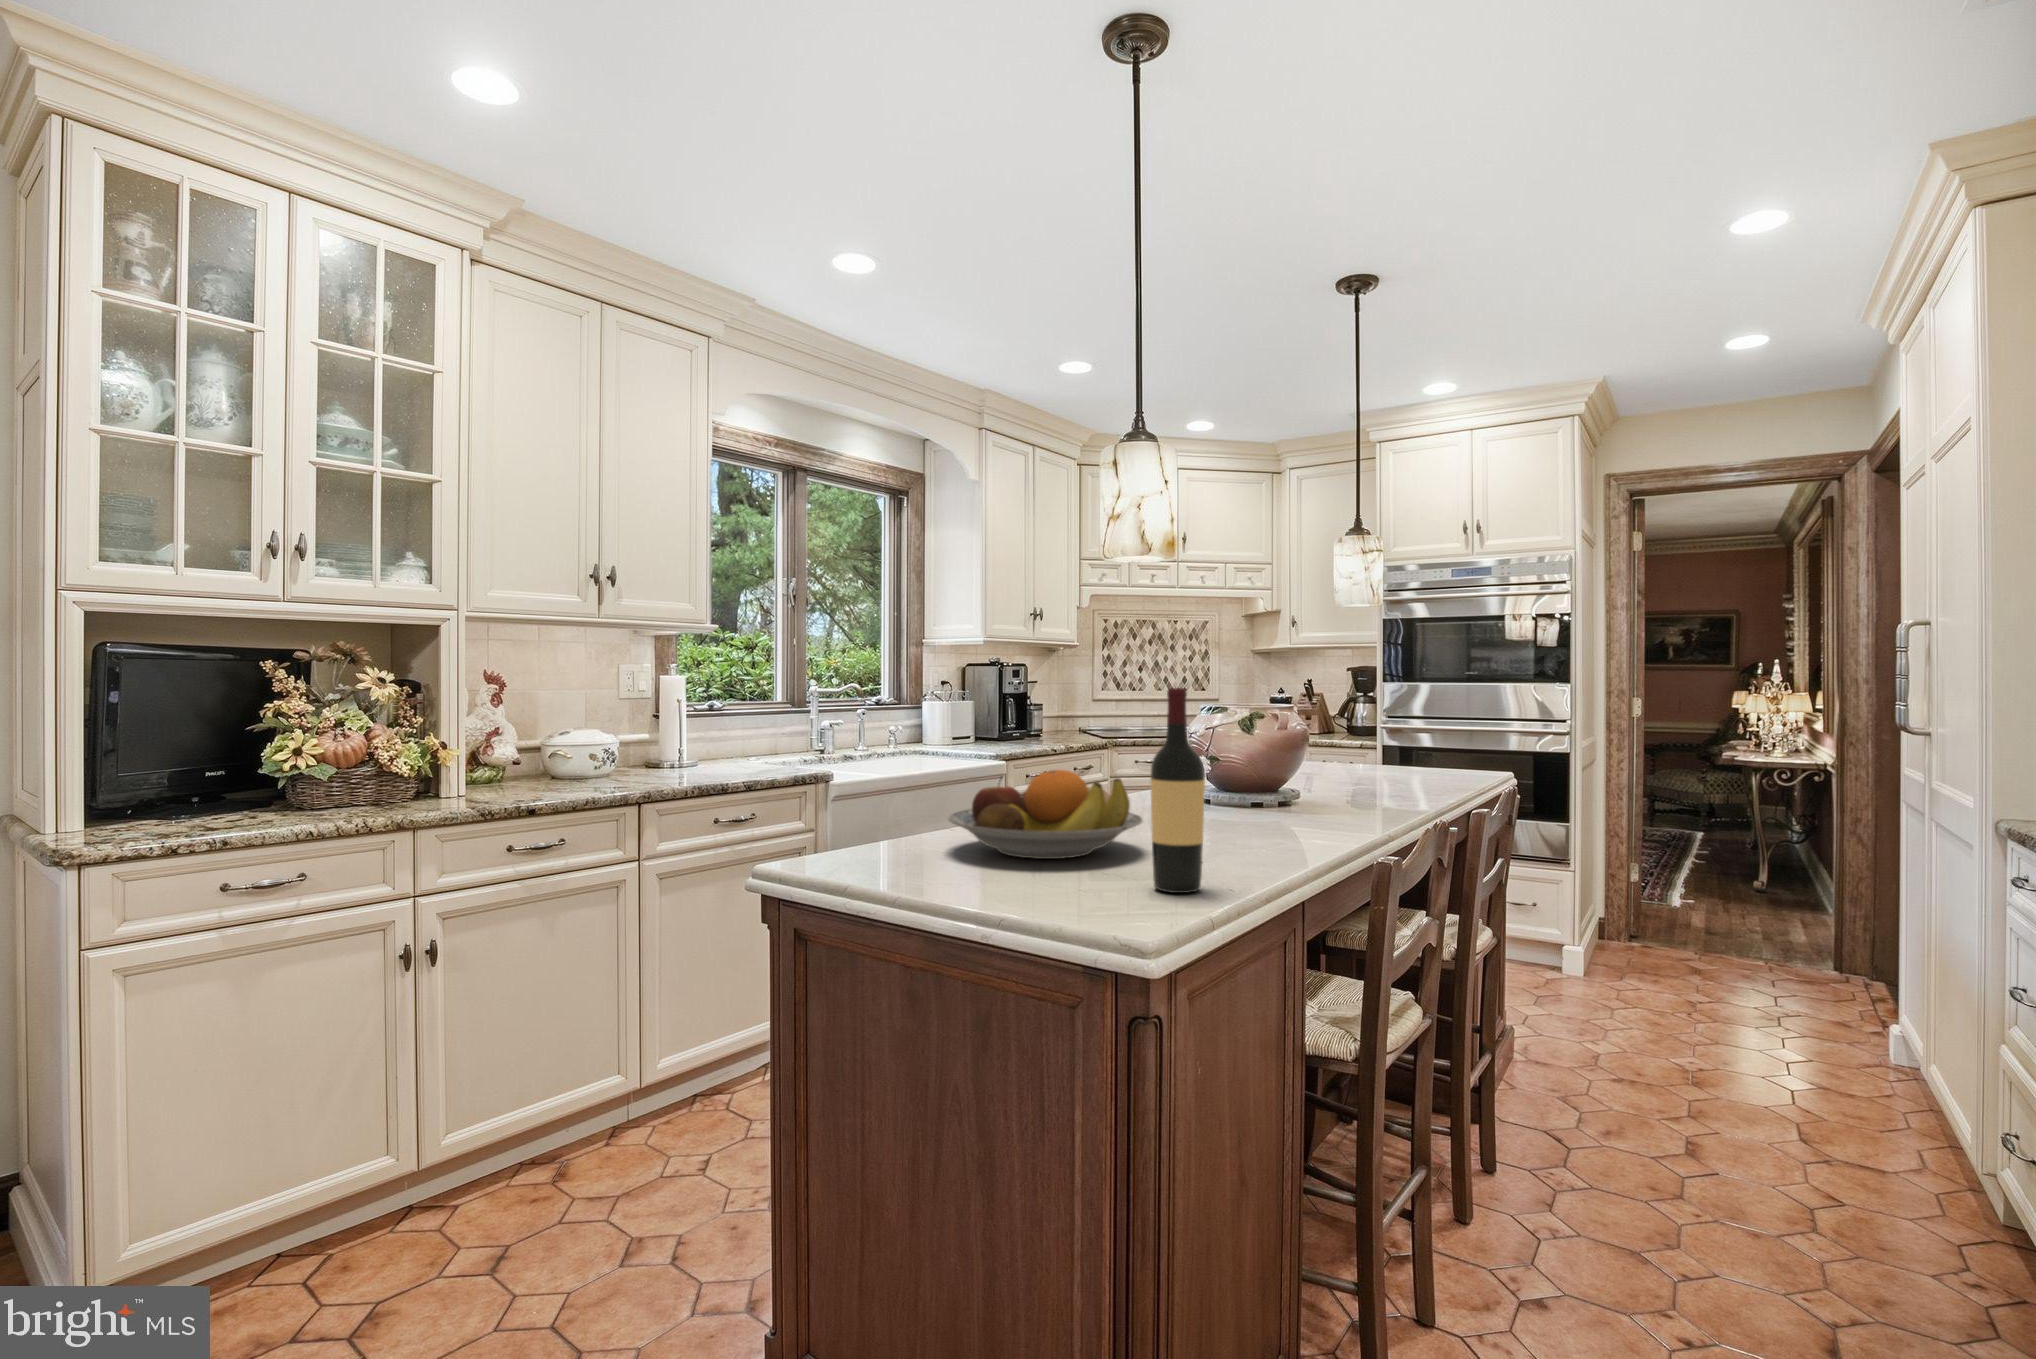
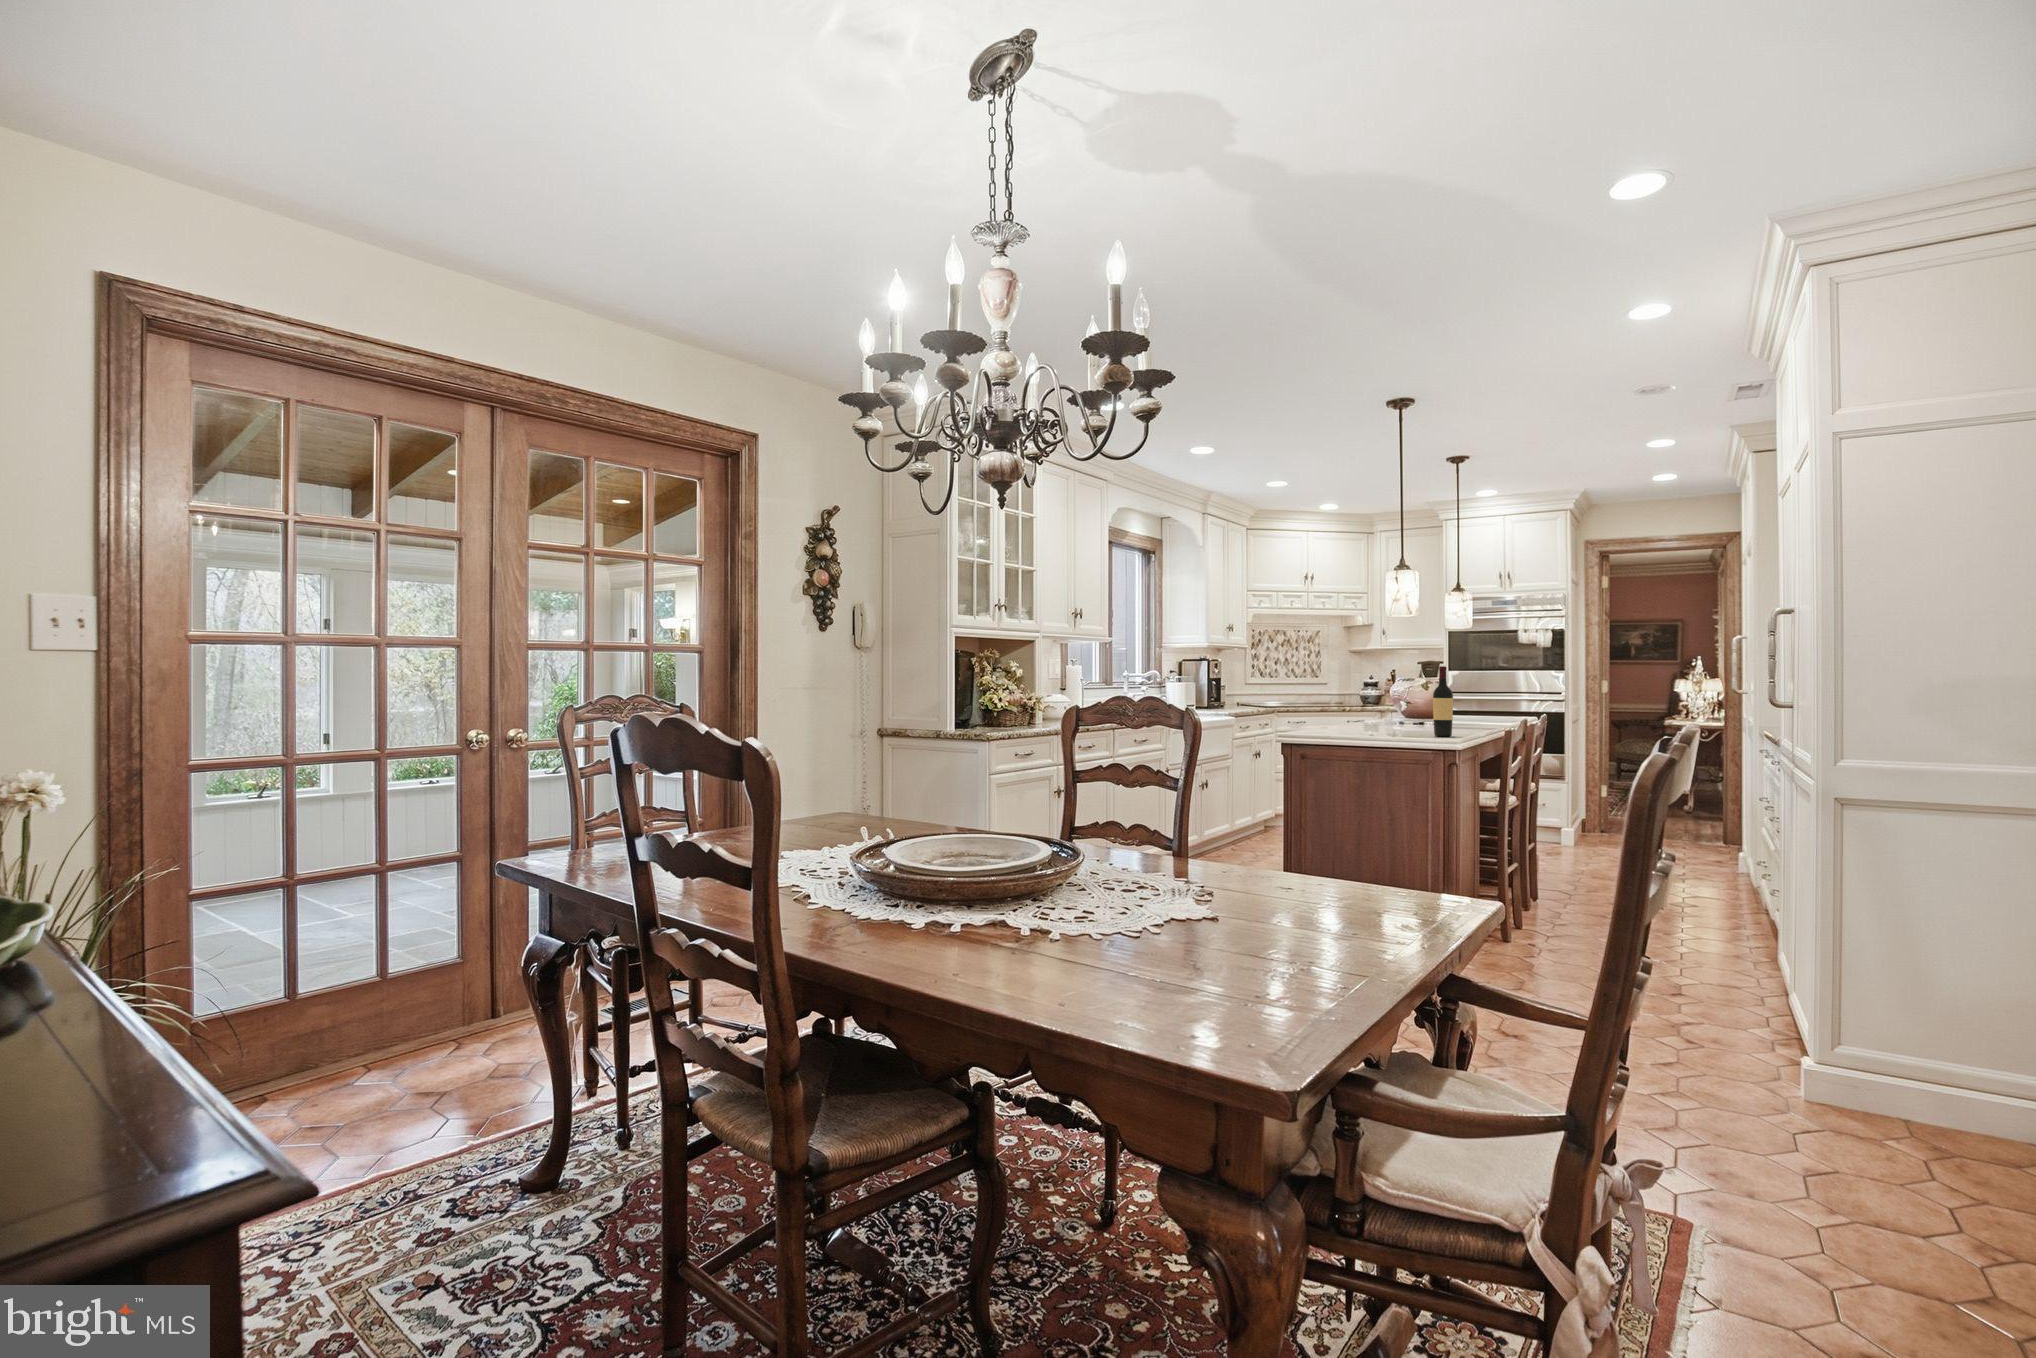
fruit bowl: present [948,770,1143,859] -> none [1332,700,1413,733]

